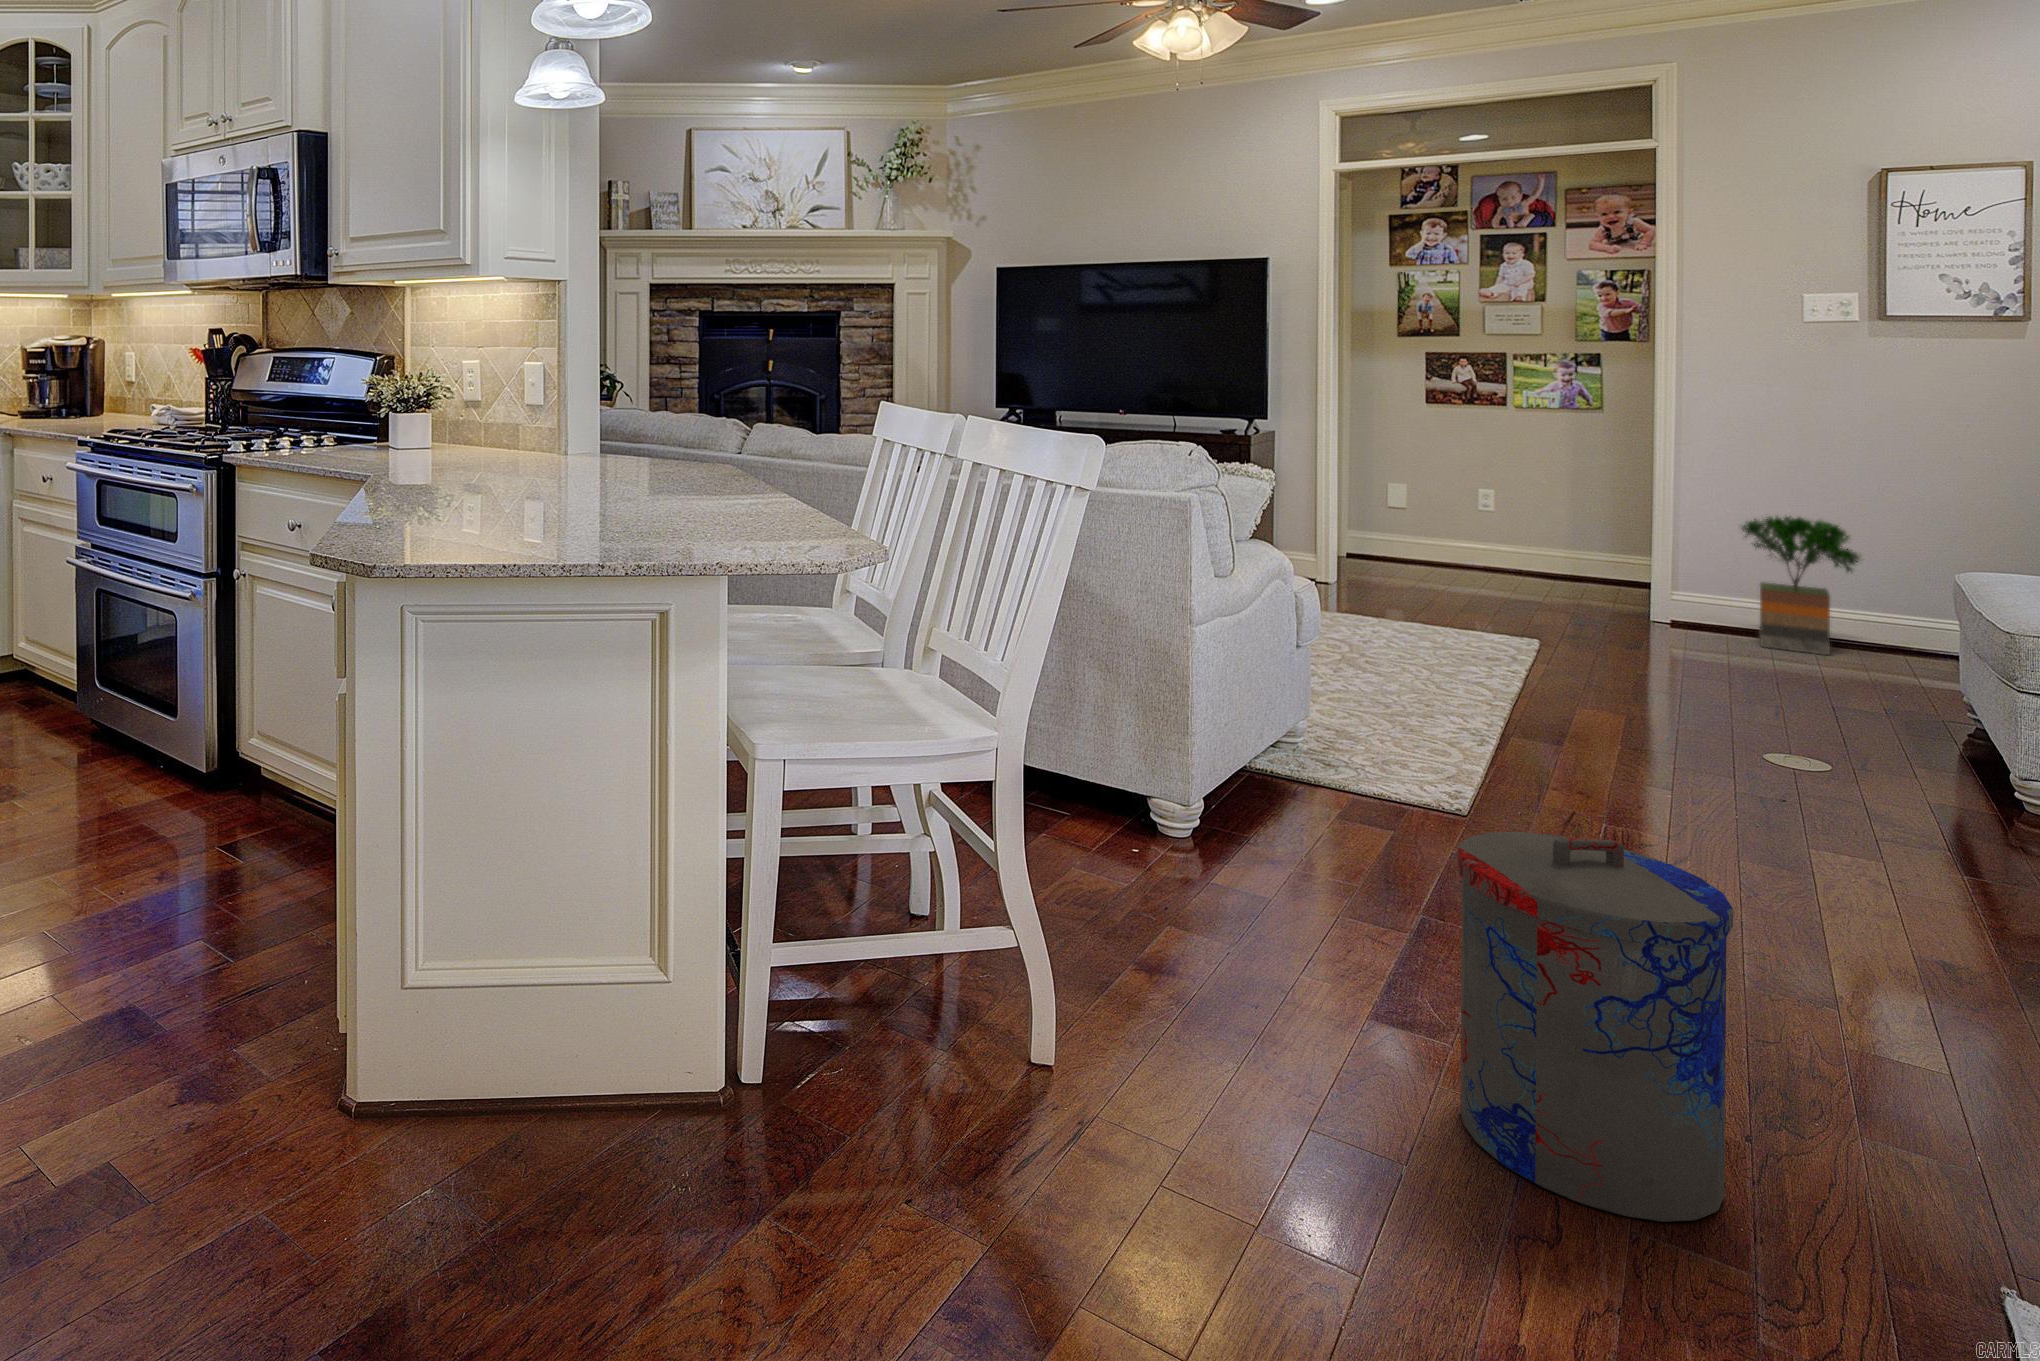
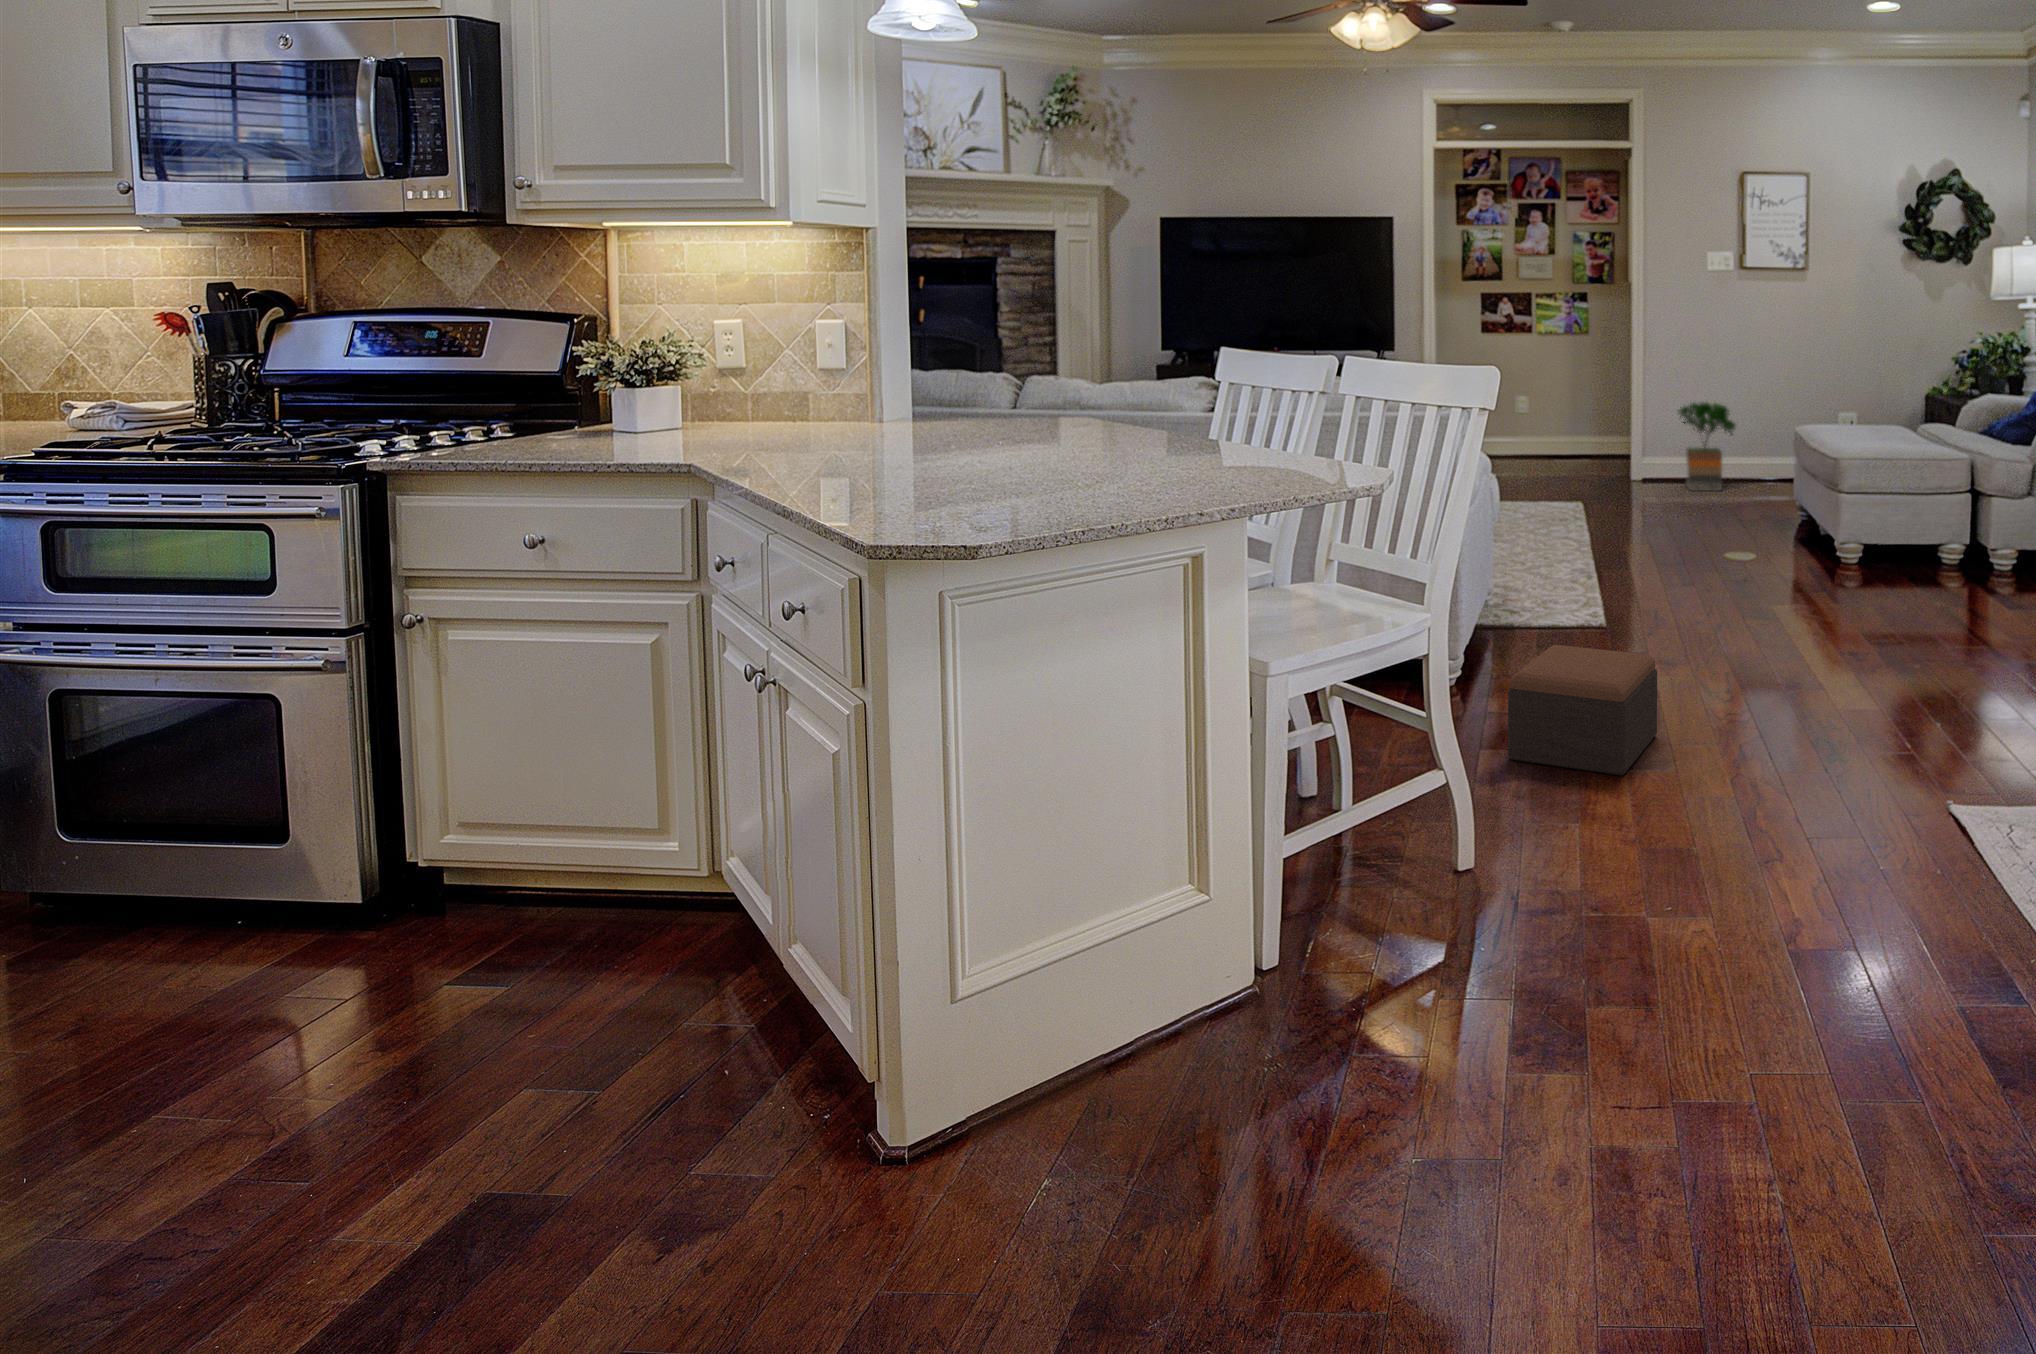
footstool: none [1201,822,1462,1035] -> present [1508,645,1657,776]
trash can: present [1457,832,1733,1222] -> none [1690,602,1825,827]

